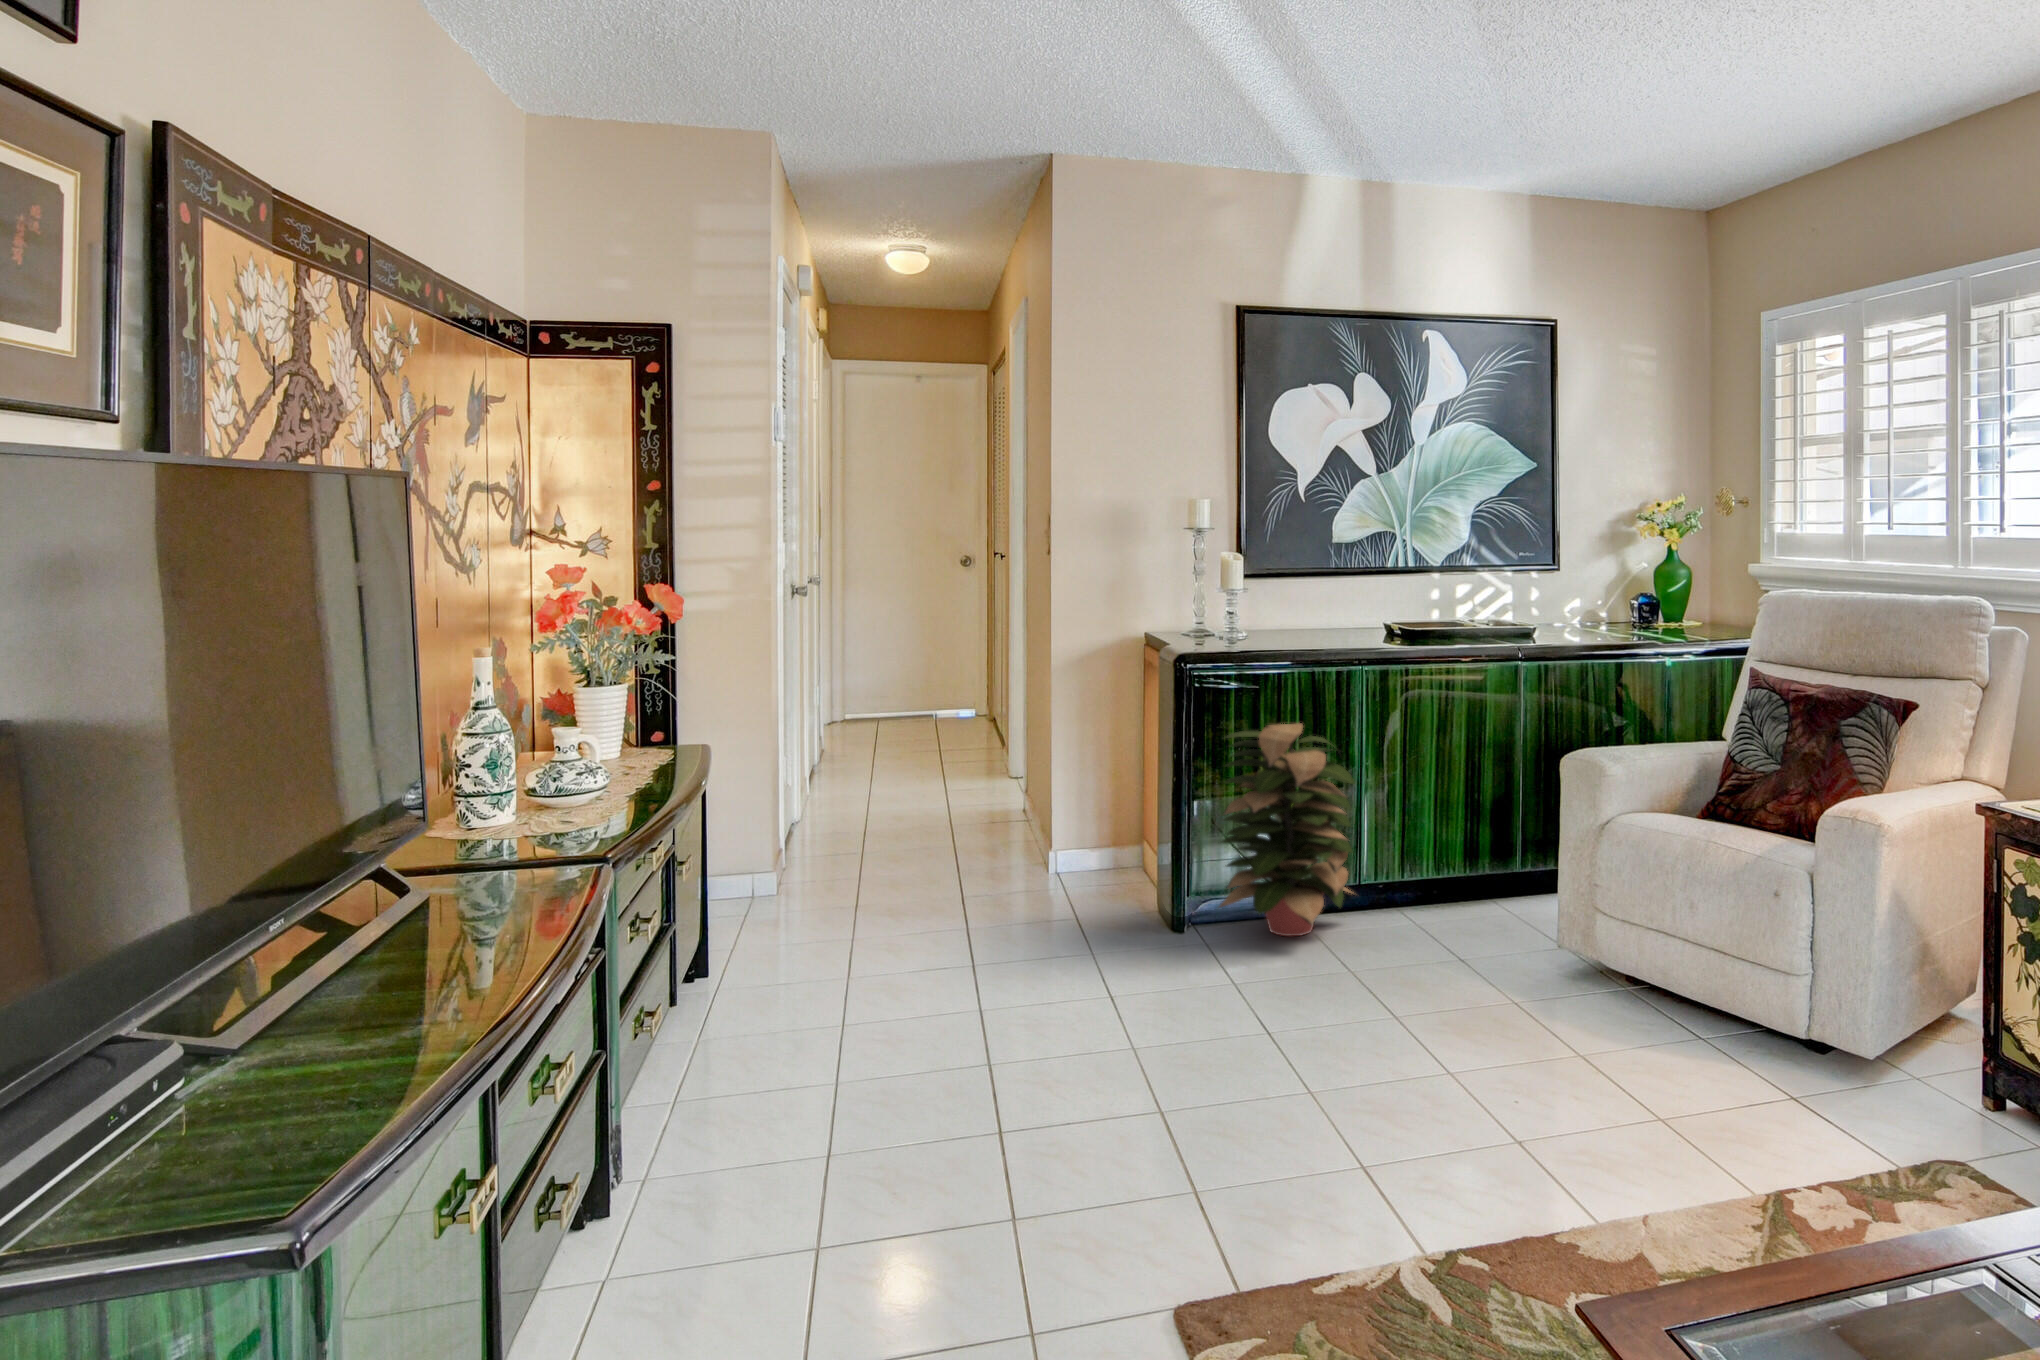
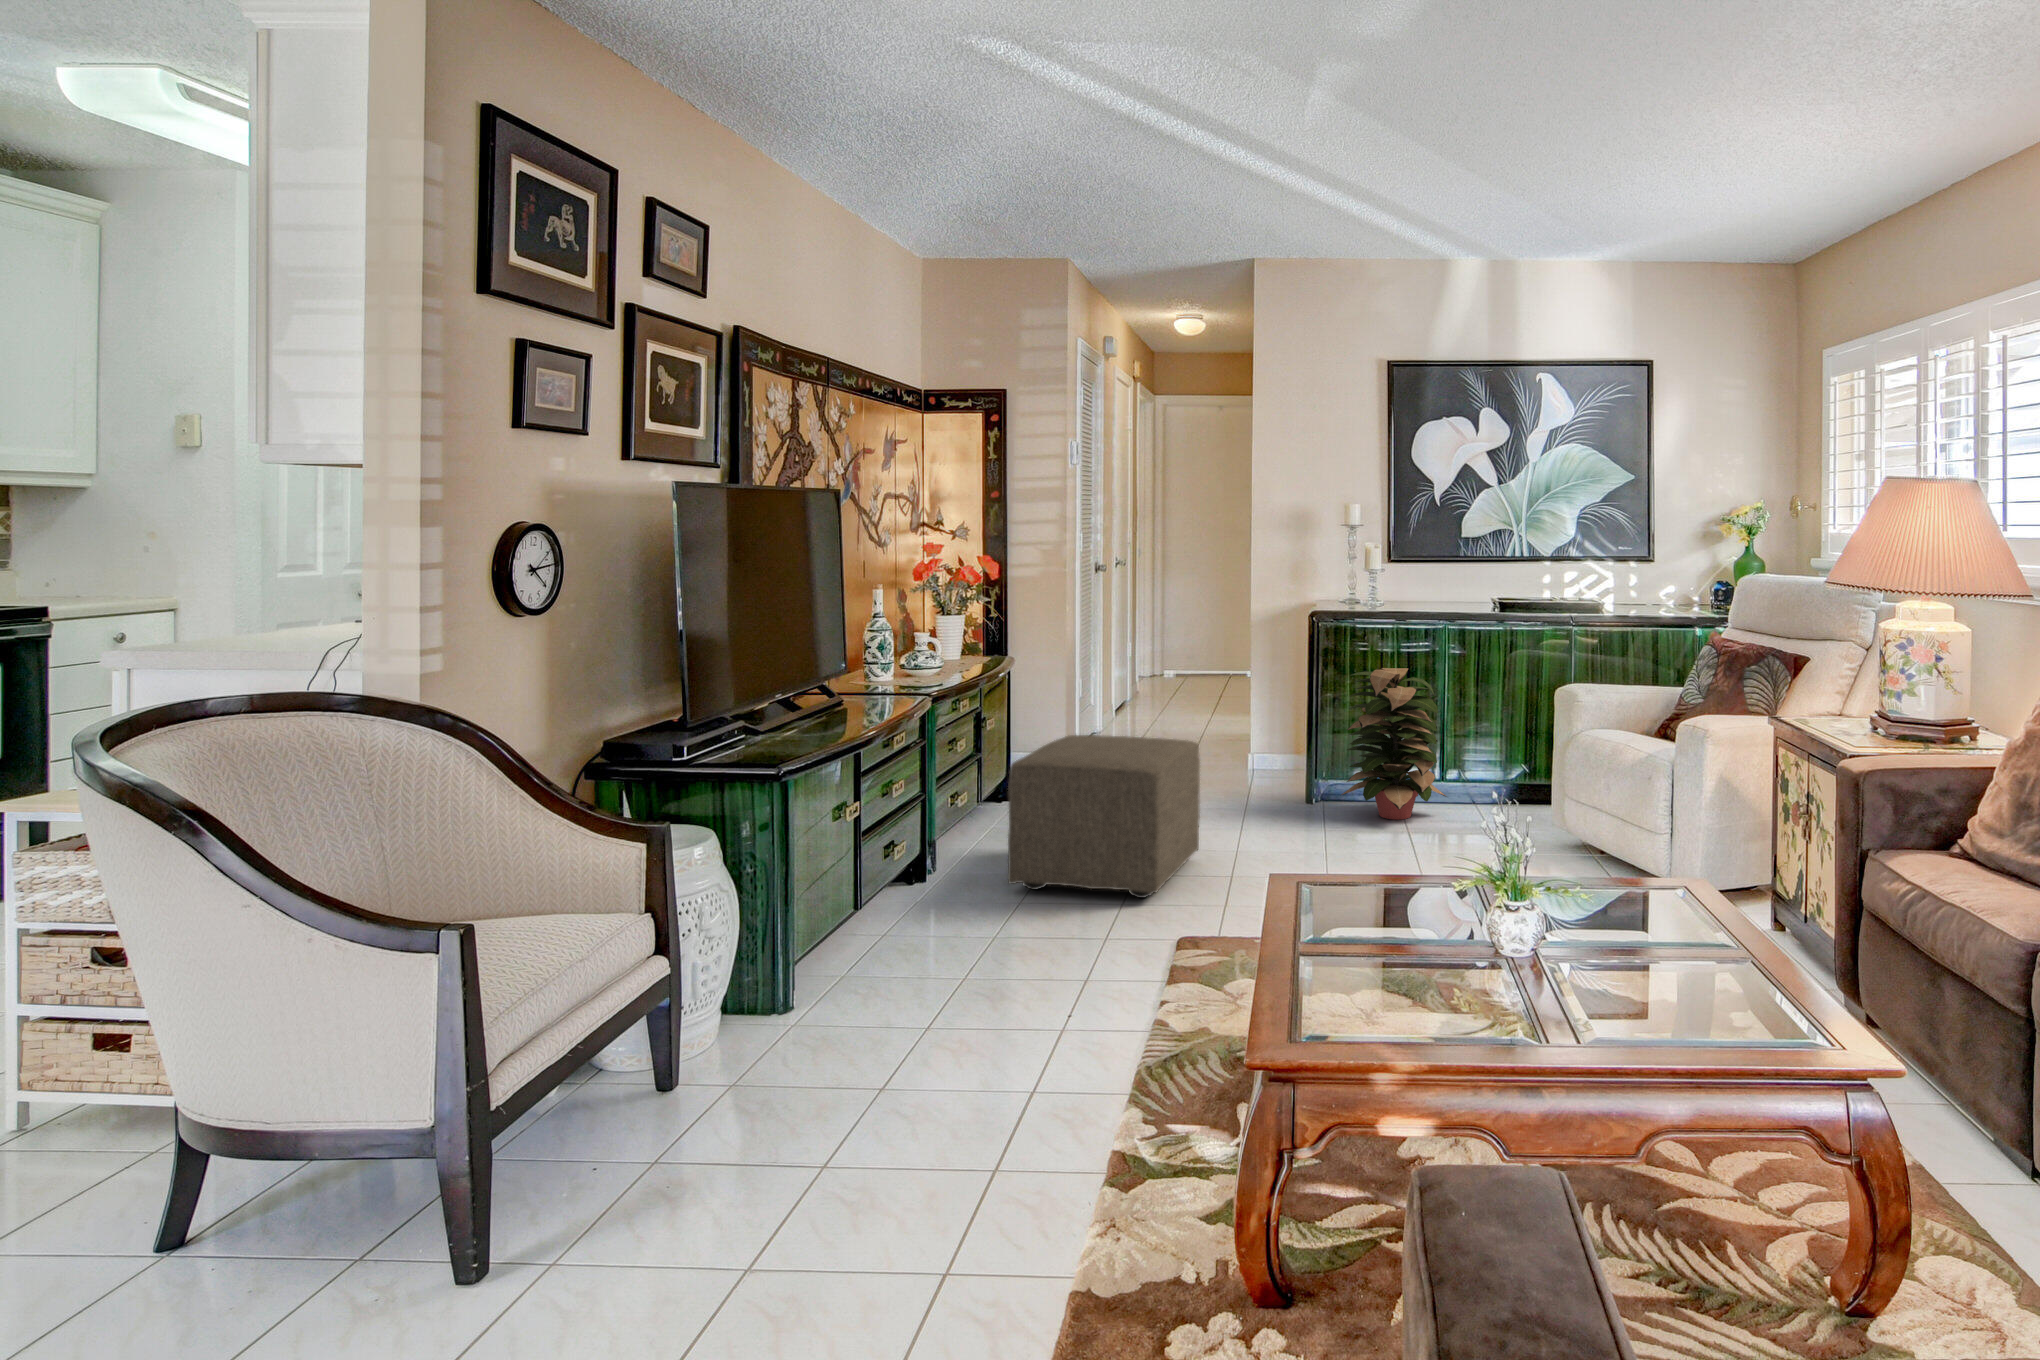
ottoman: none [754,866,1057,1163] -> present [1008,735,1200,898]

